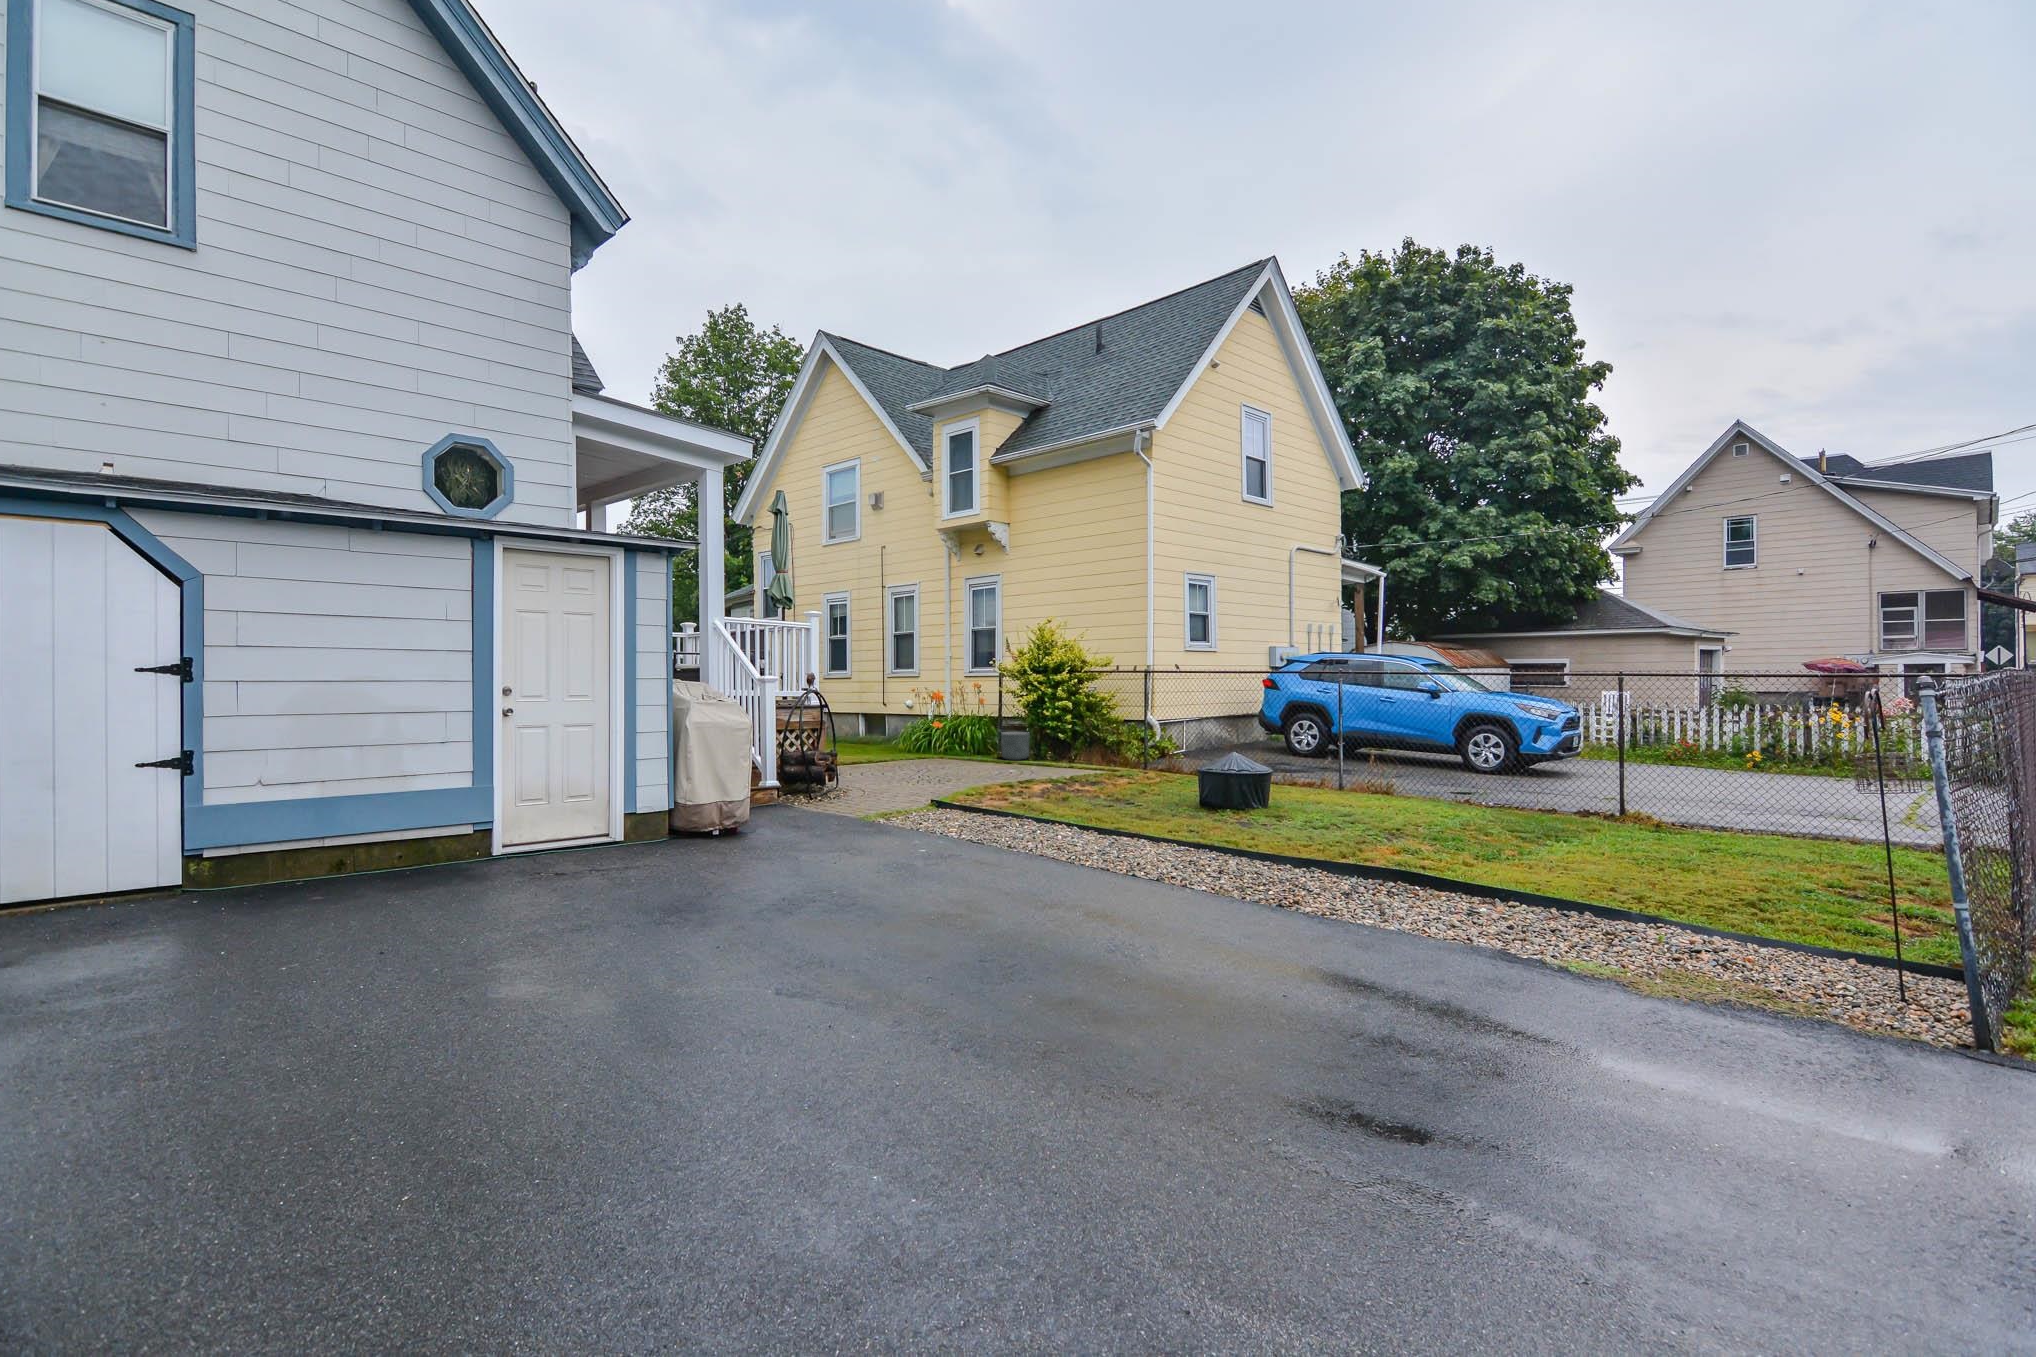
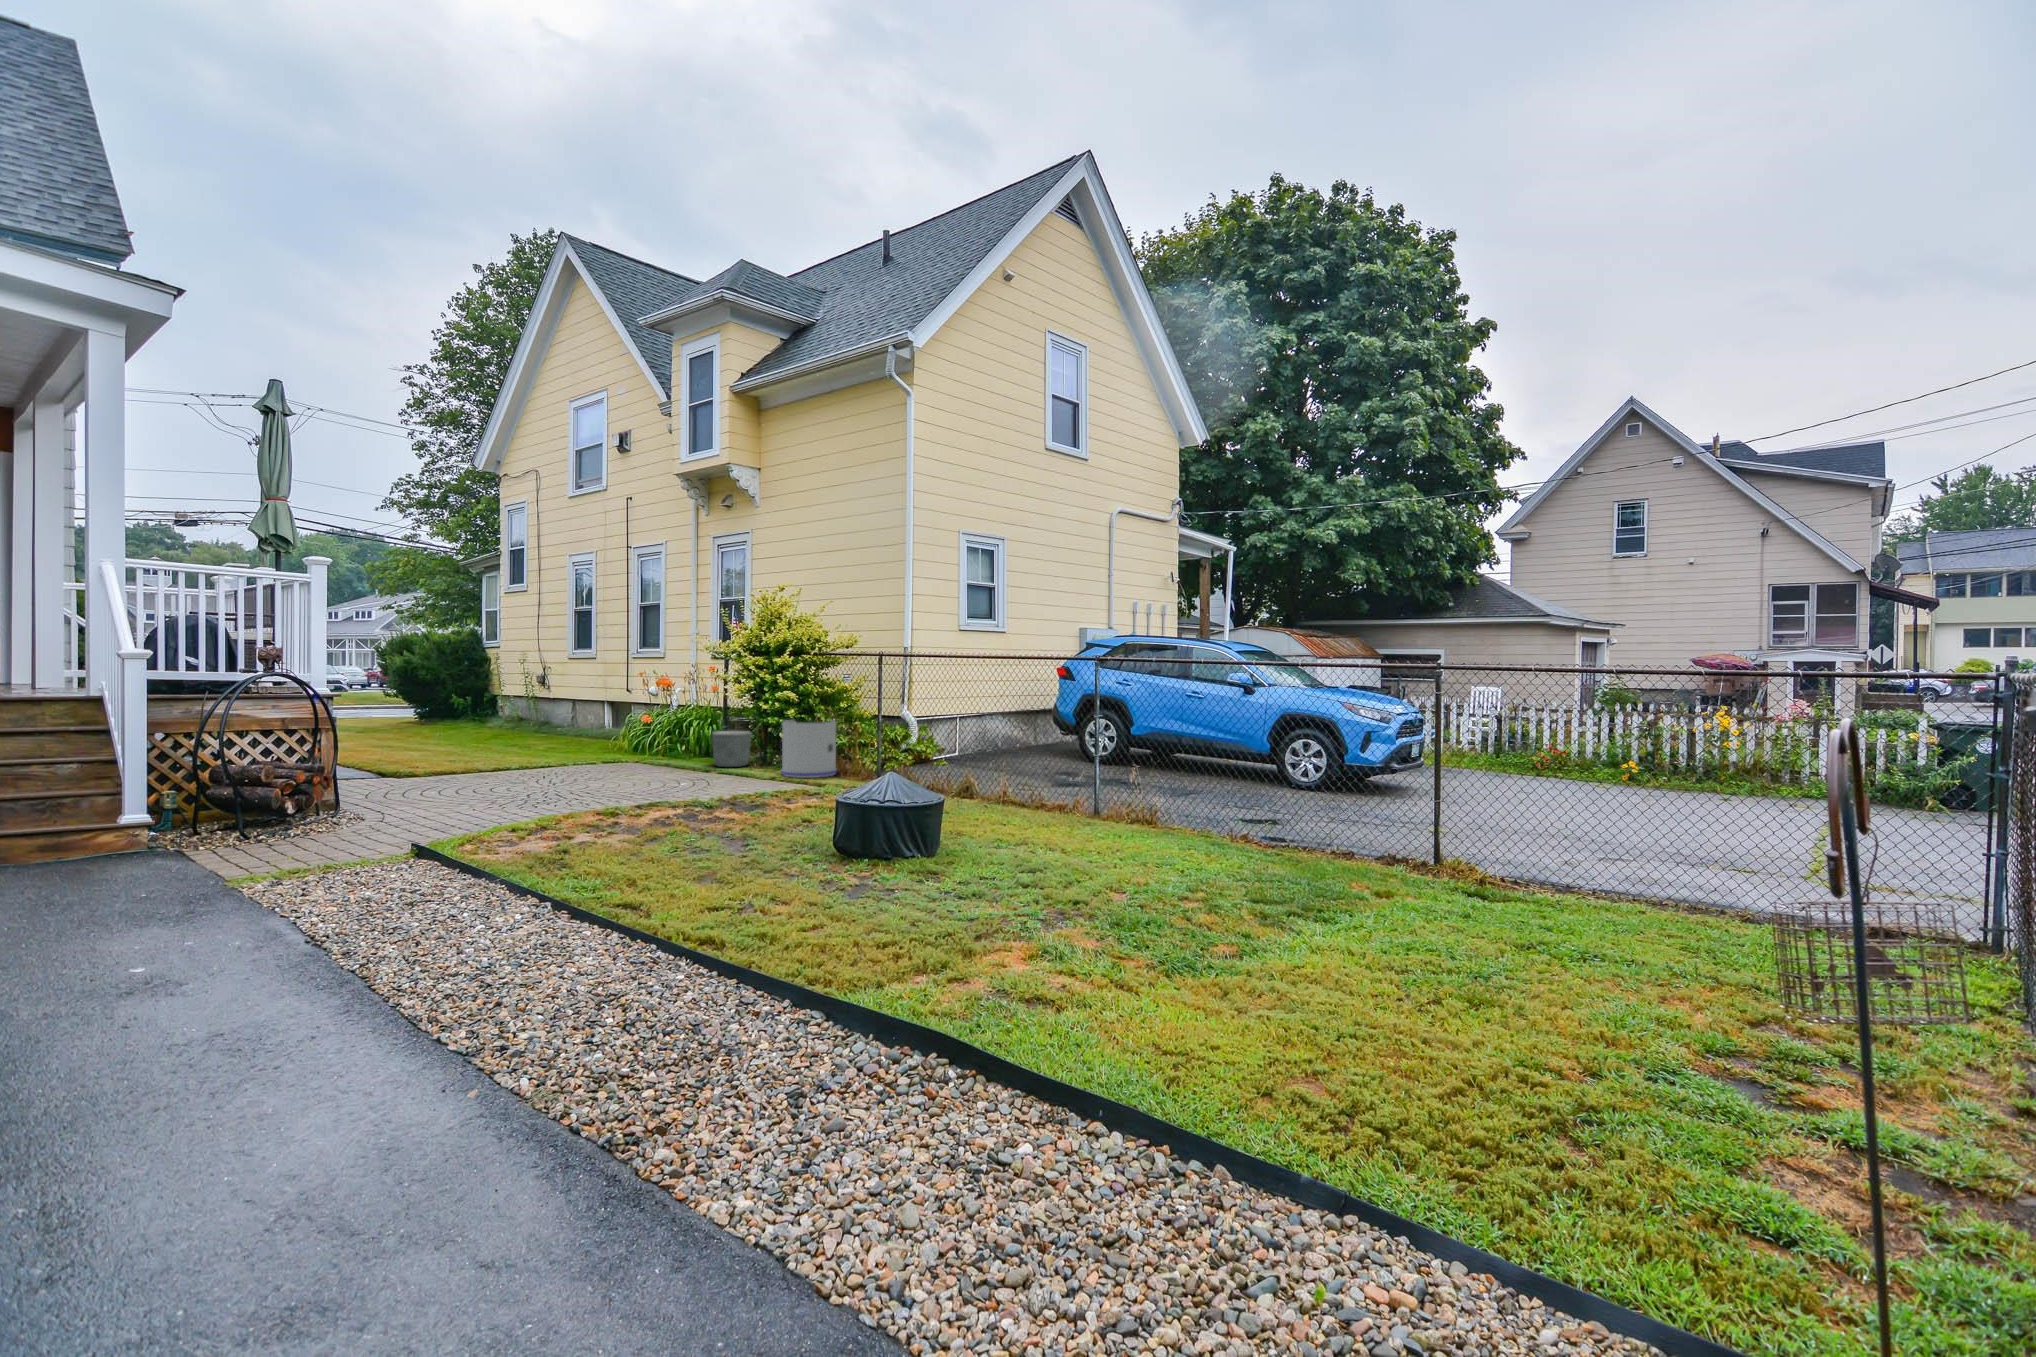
trash can: none [1064,722,1106,766] -> present [781,720,837,778]

